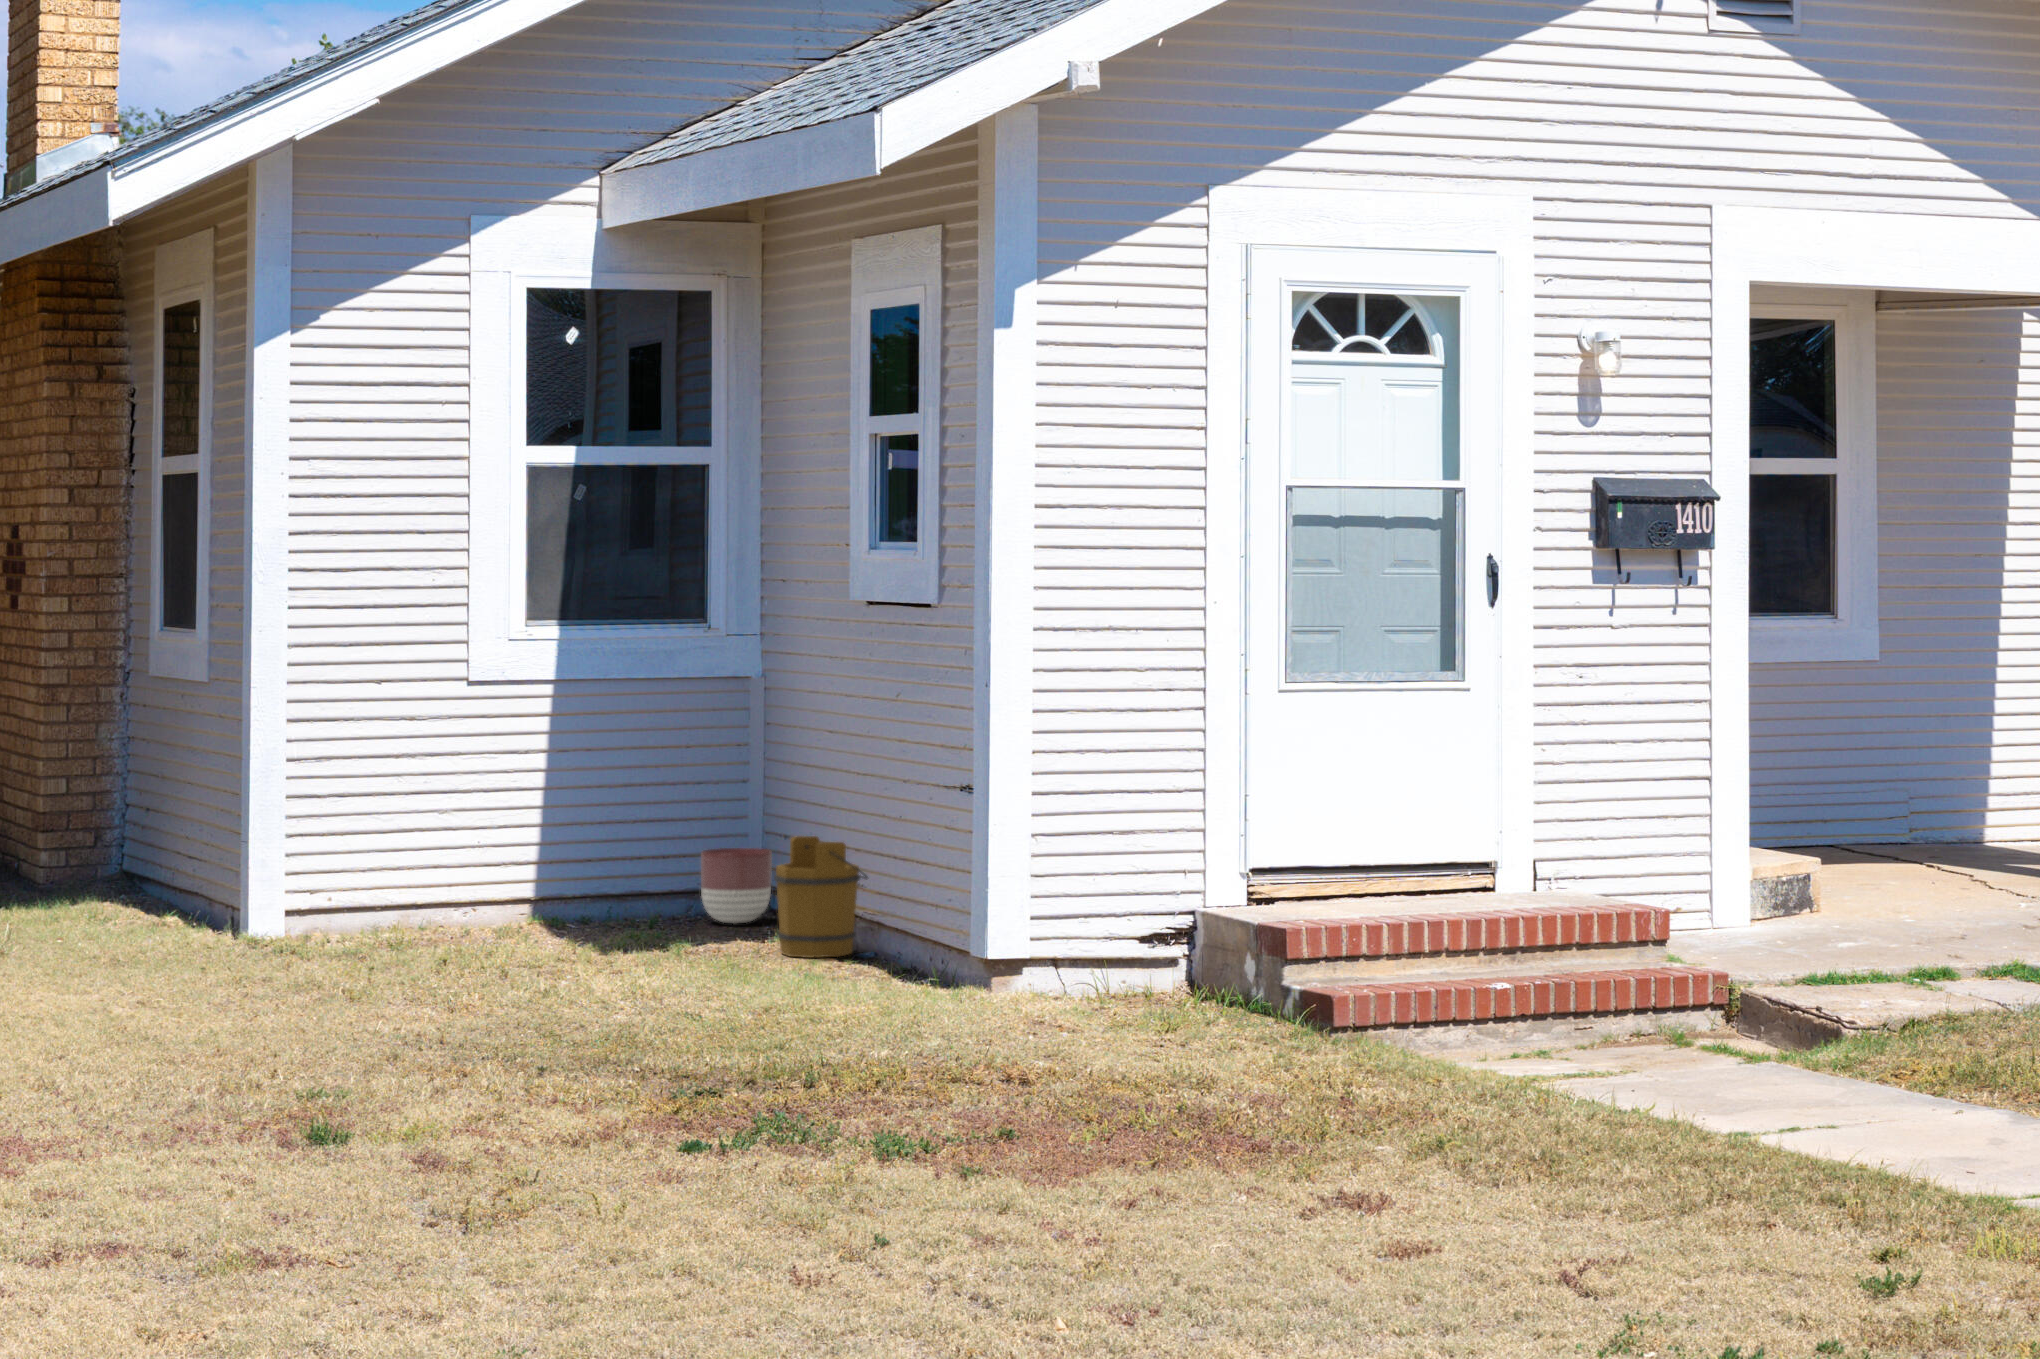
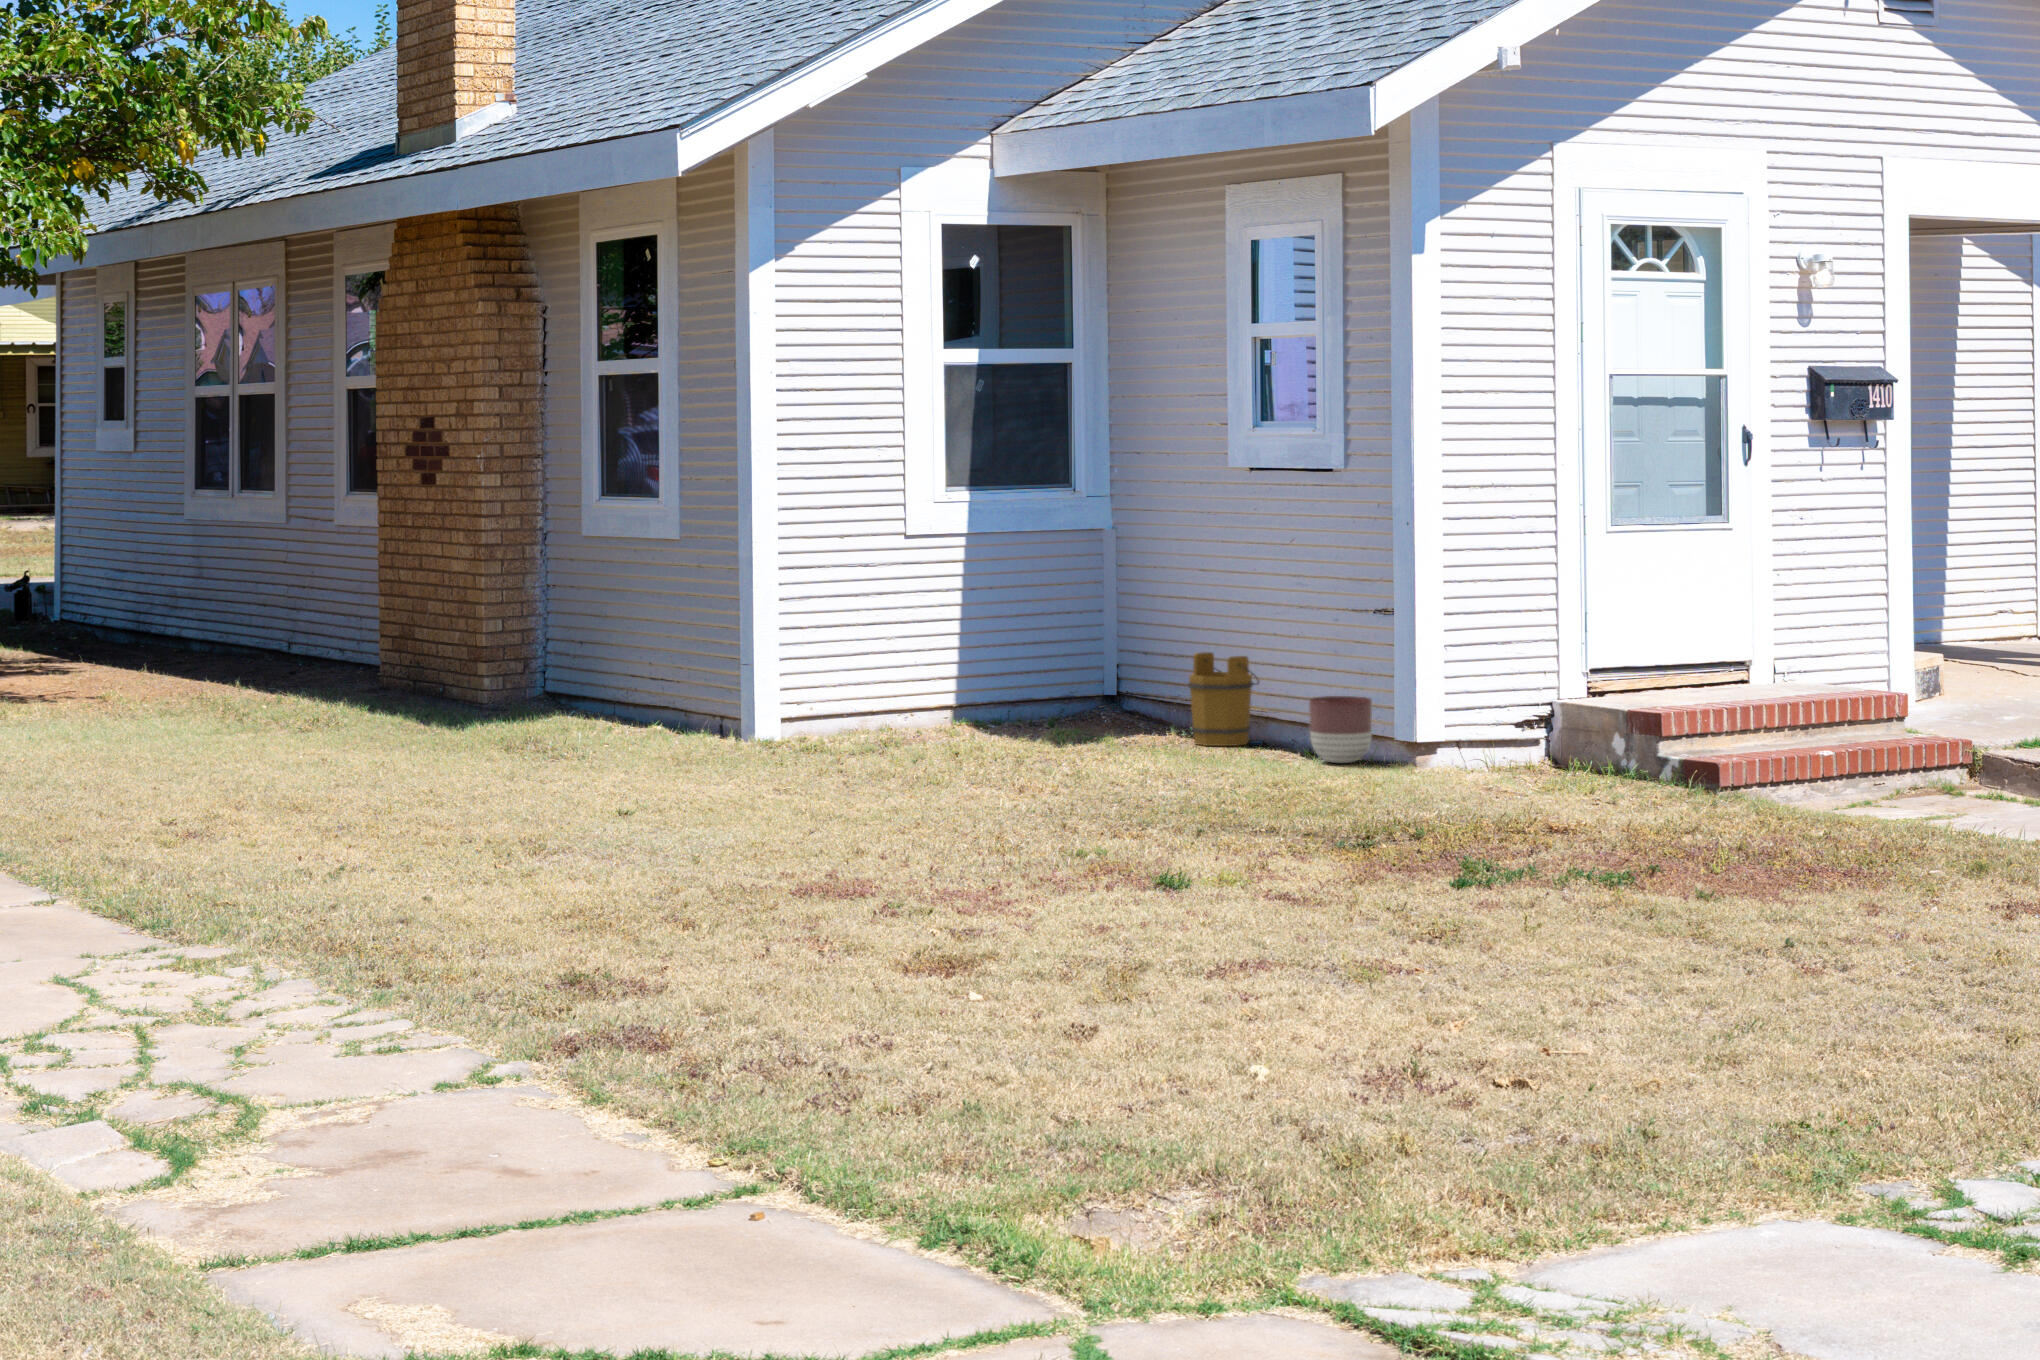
planter: present [701,848,772,923] -> present [1309,696,1372,763]

